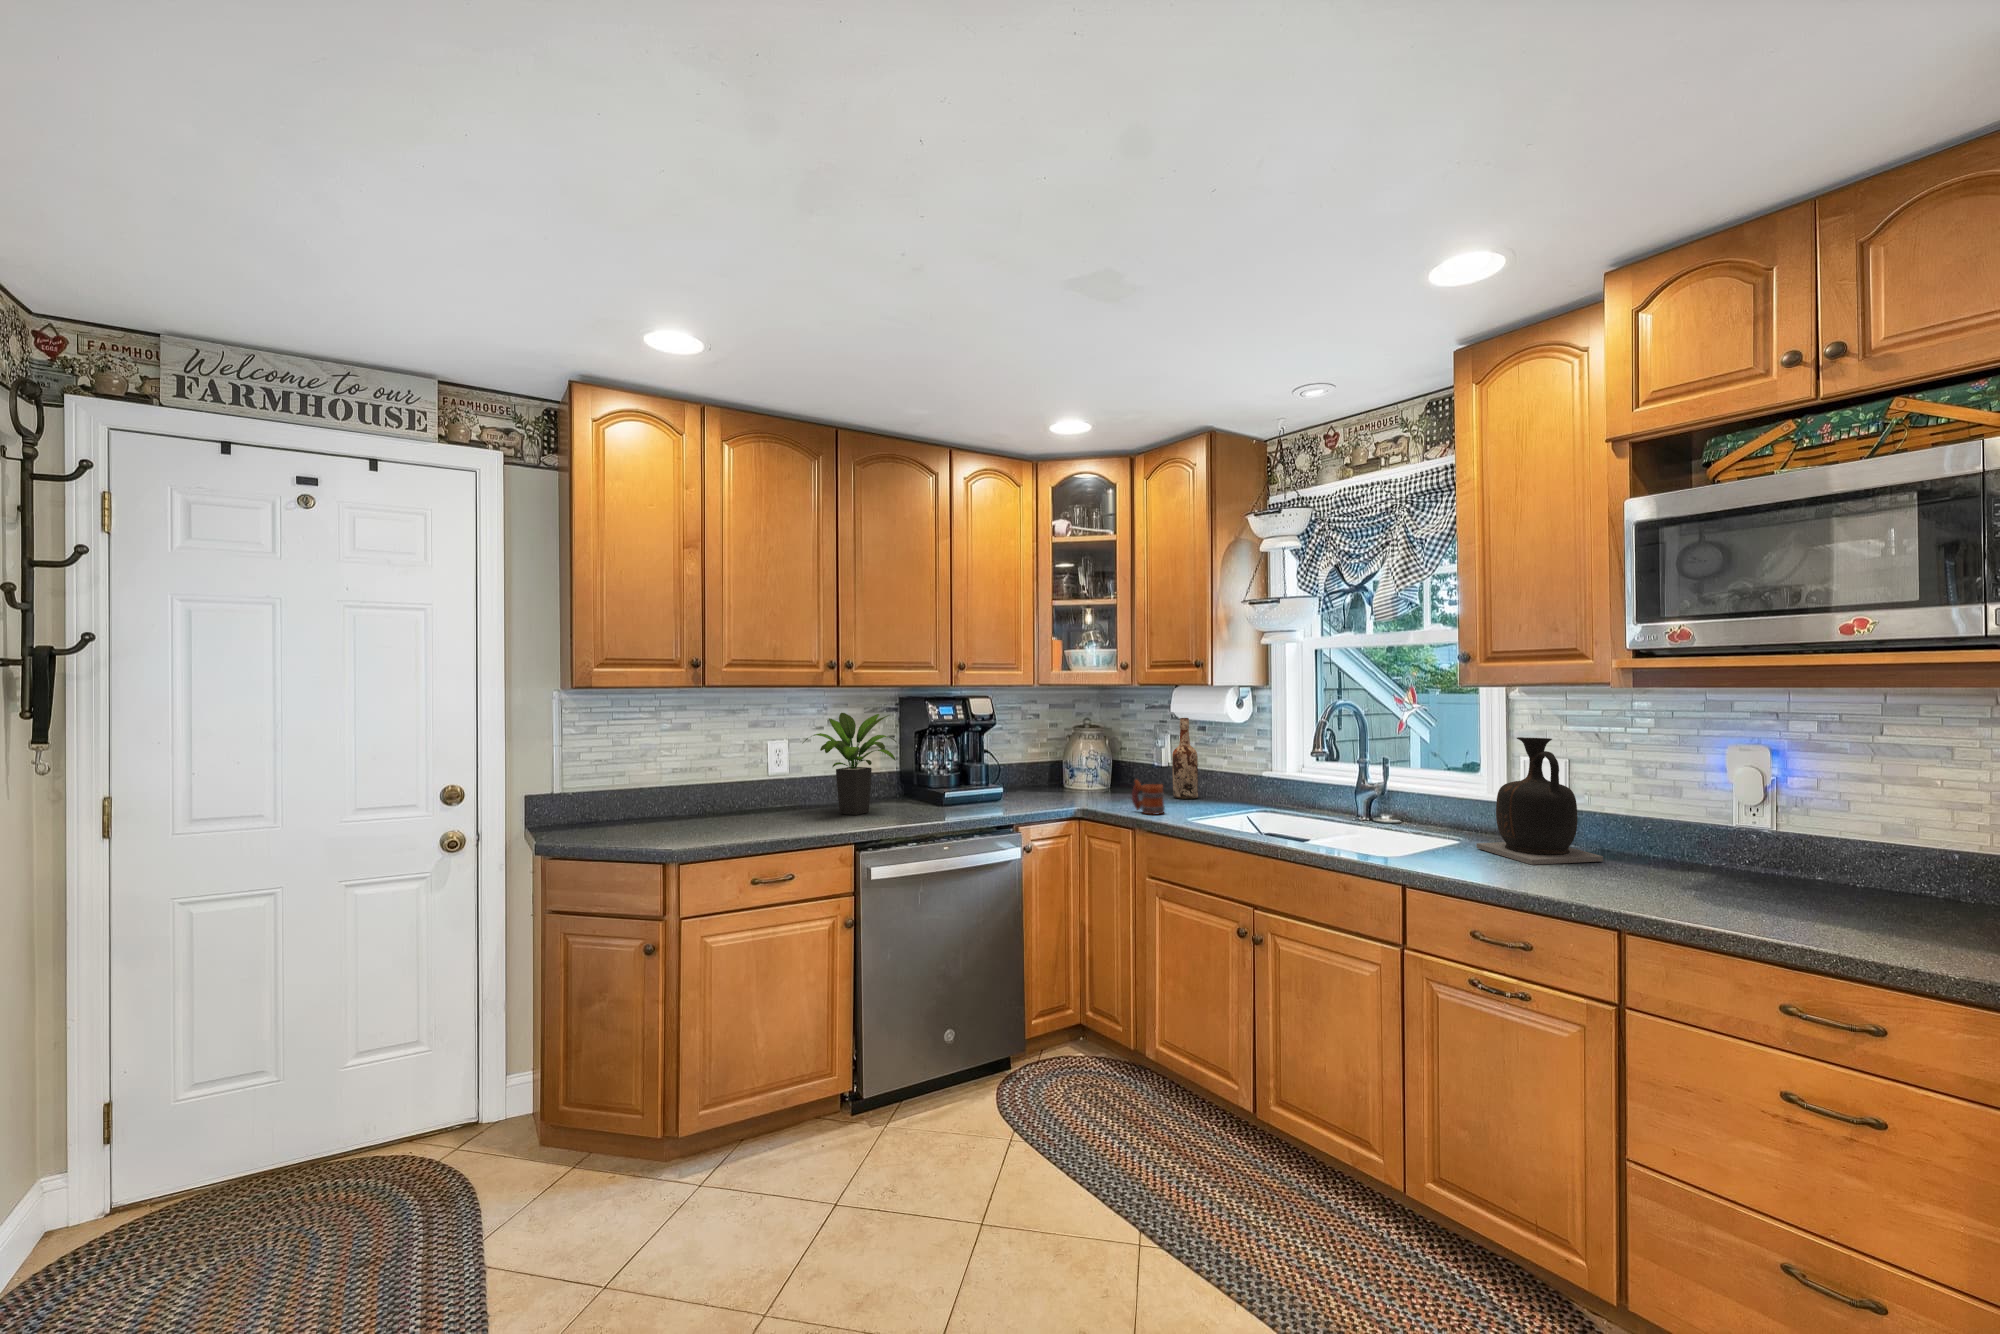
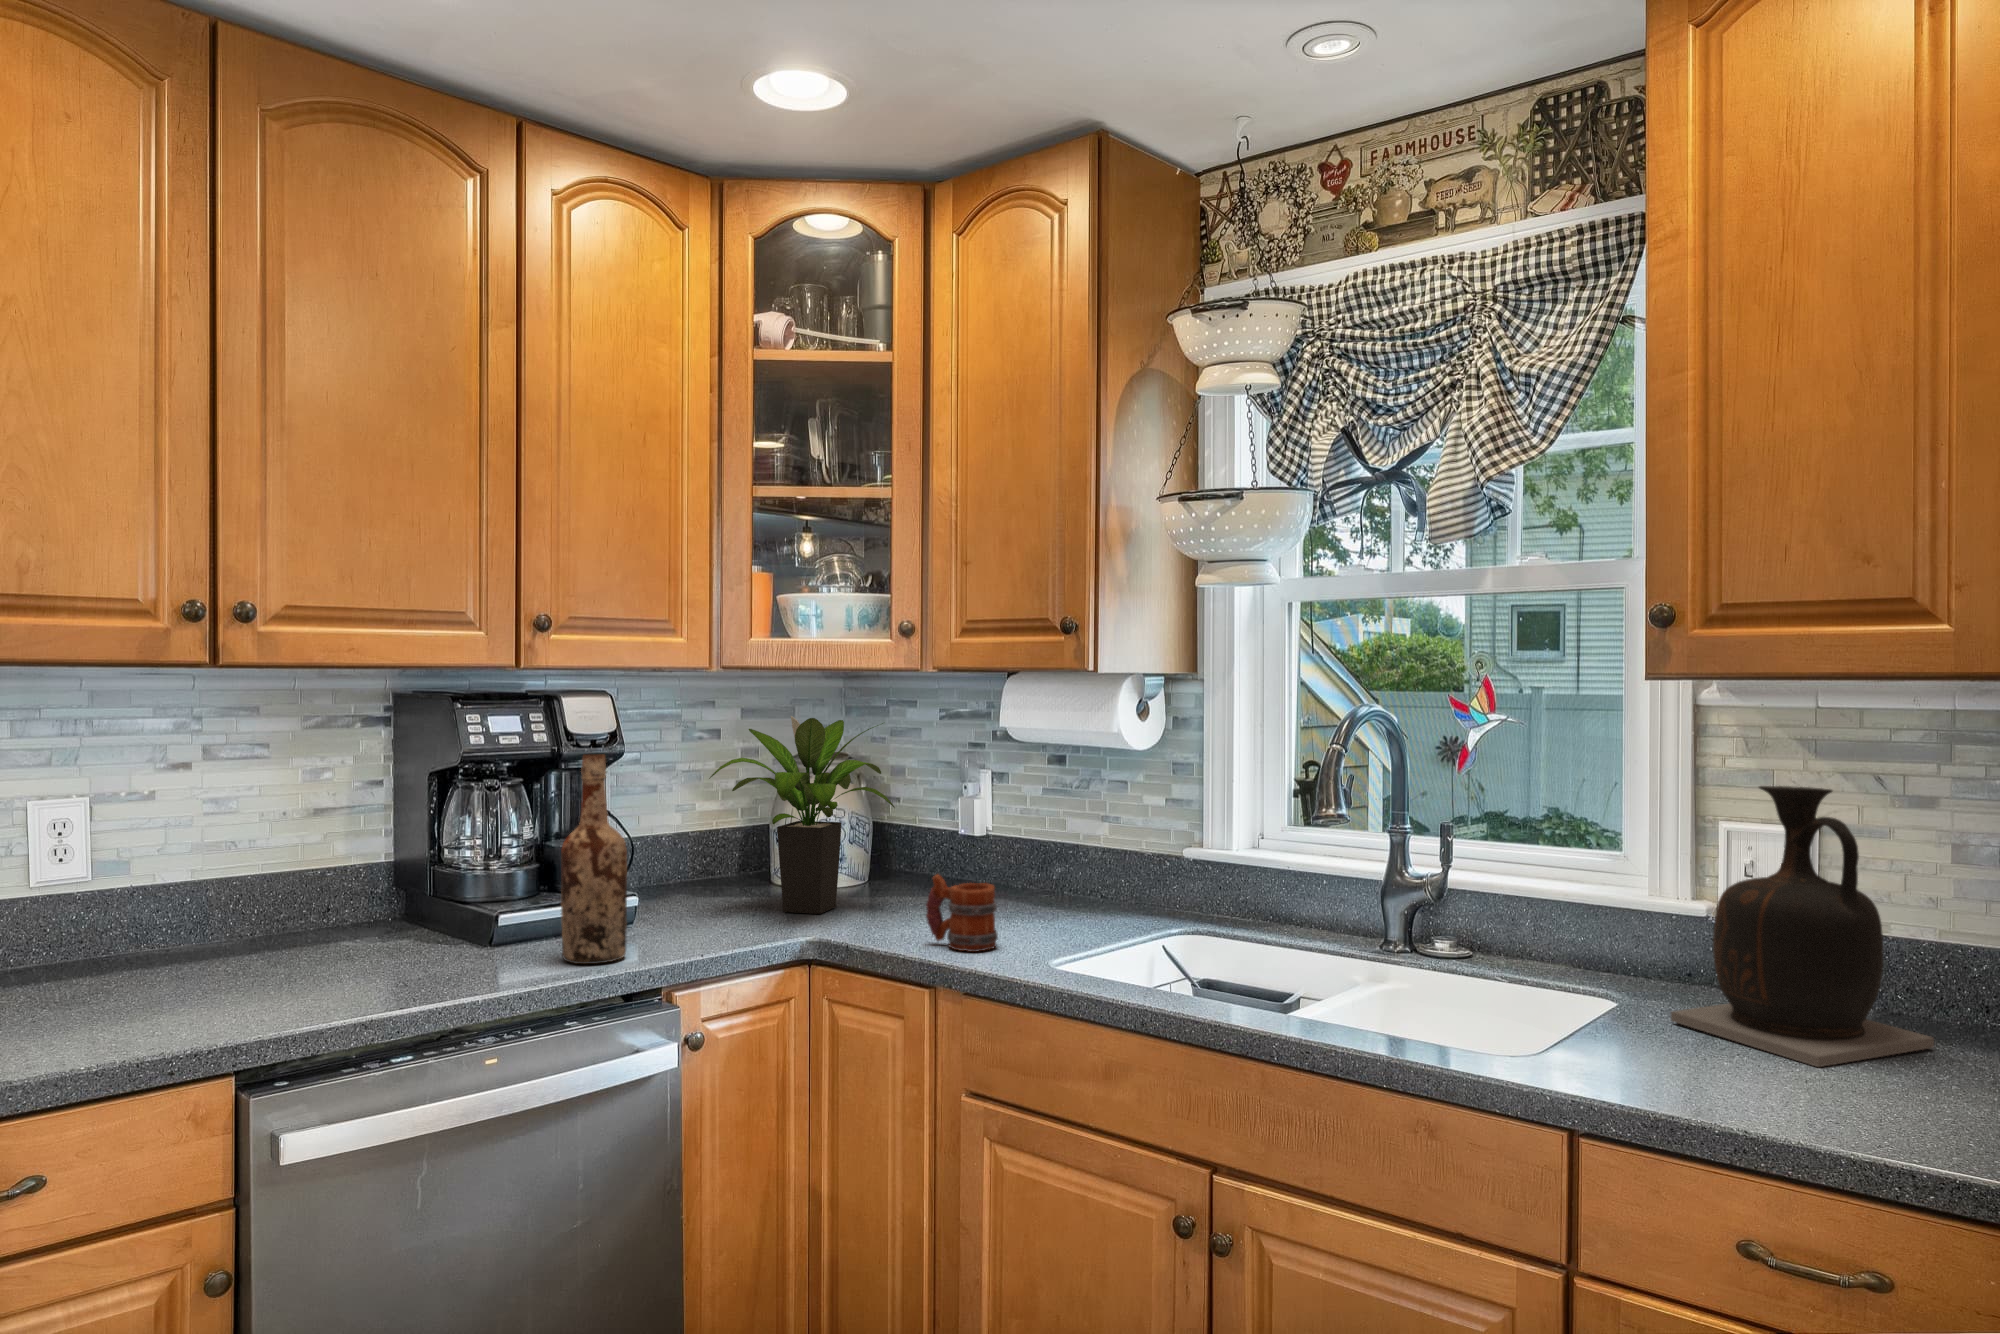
potted plant: present [803,712,896,815] -> present [709,716,895,914]
wine bottle: present [1172,718,1198,799] -> present [561,754,627,964]

